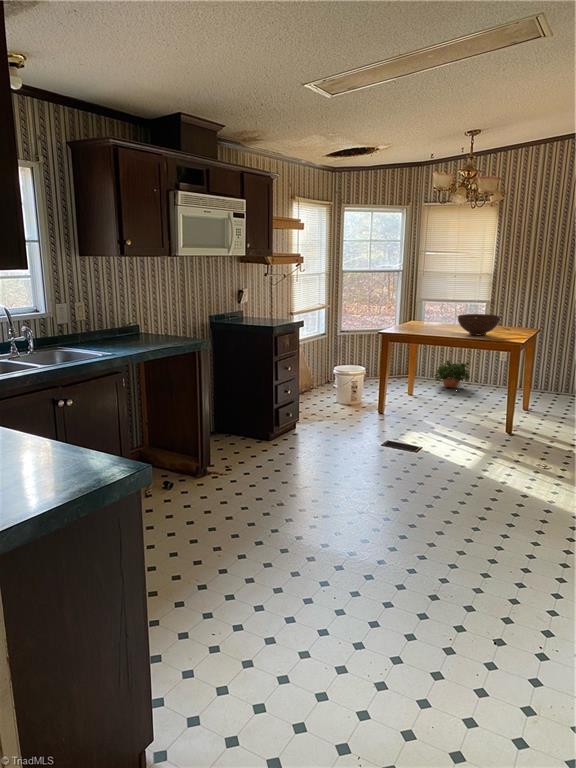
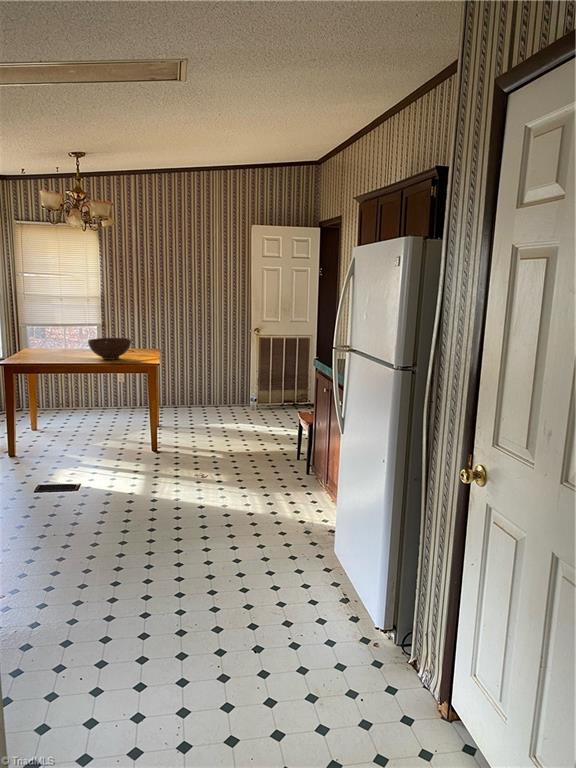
potted plant: present [434,361,470,387] -> none [52,387,93,419]

